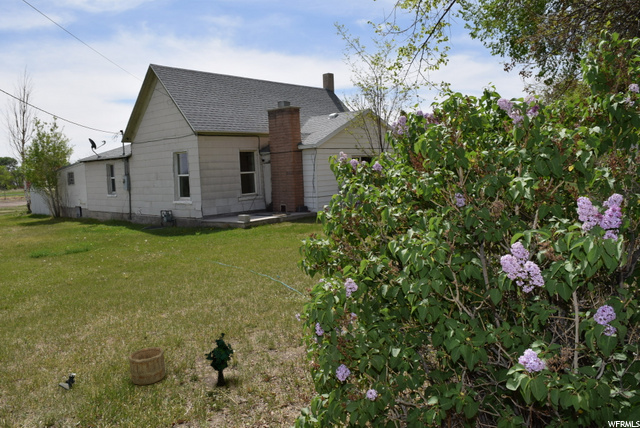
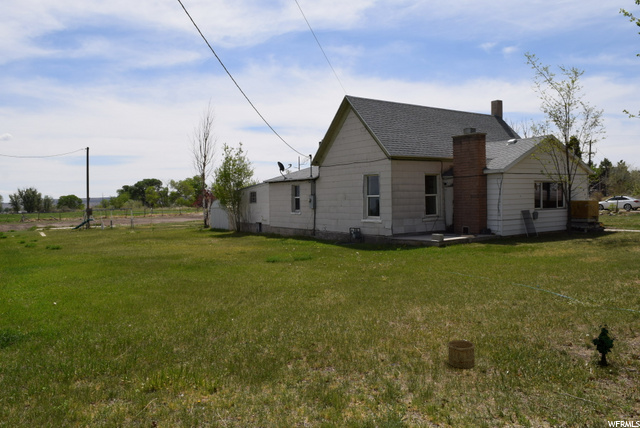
wooden bucket: present [128,347,165,385] -> present [448,340,475,368]

